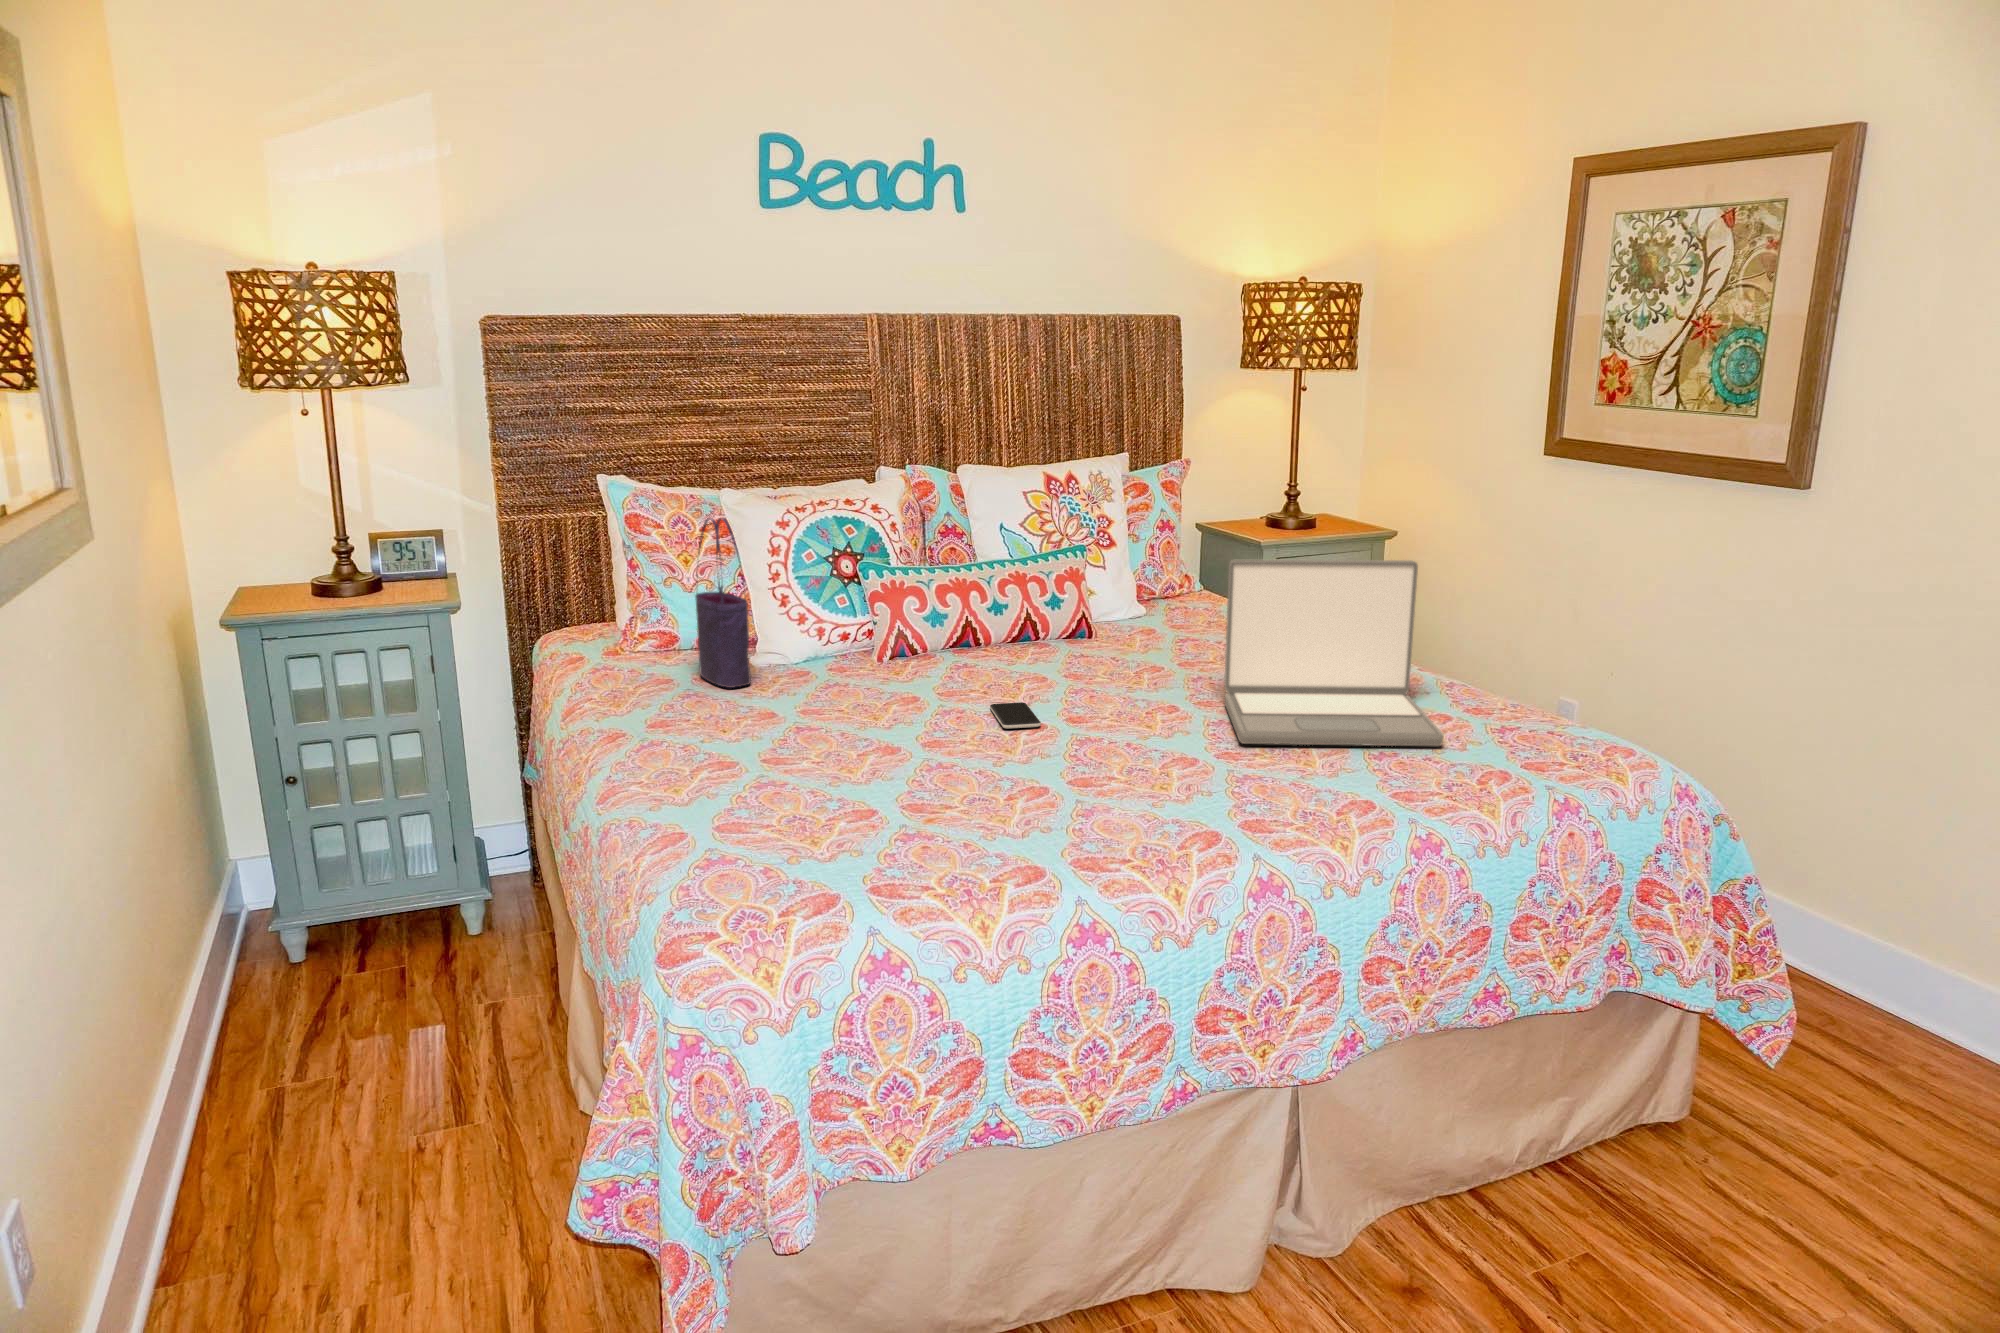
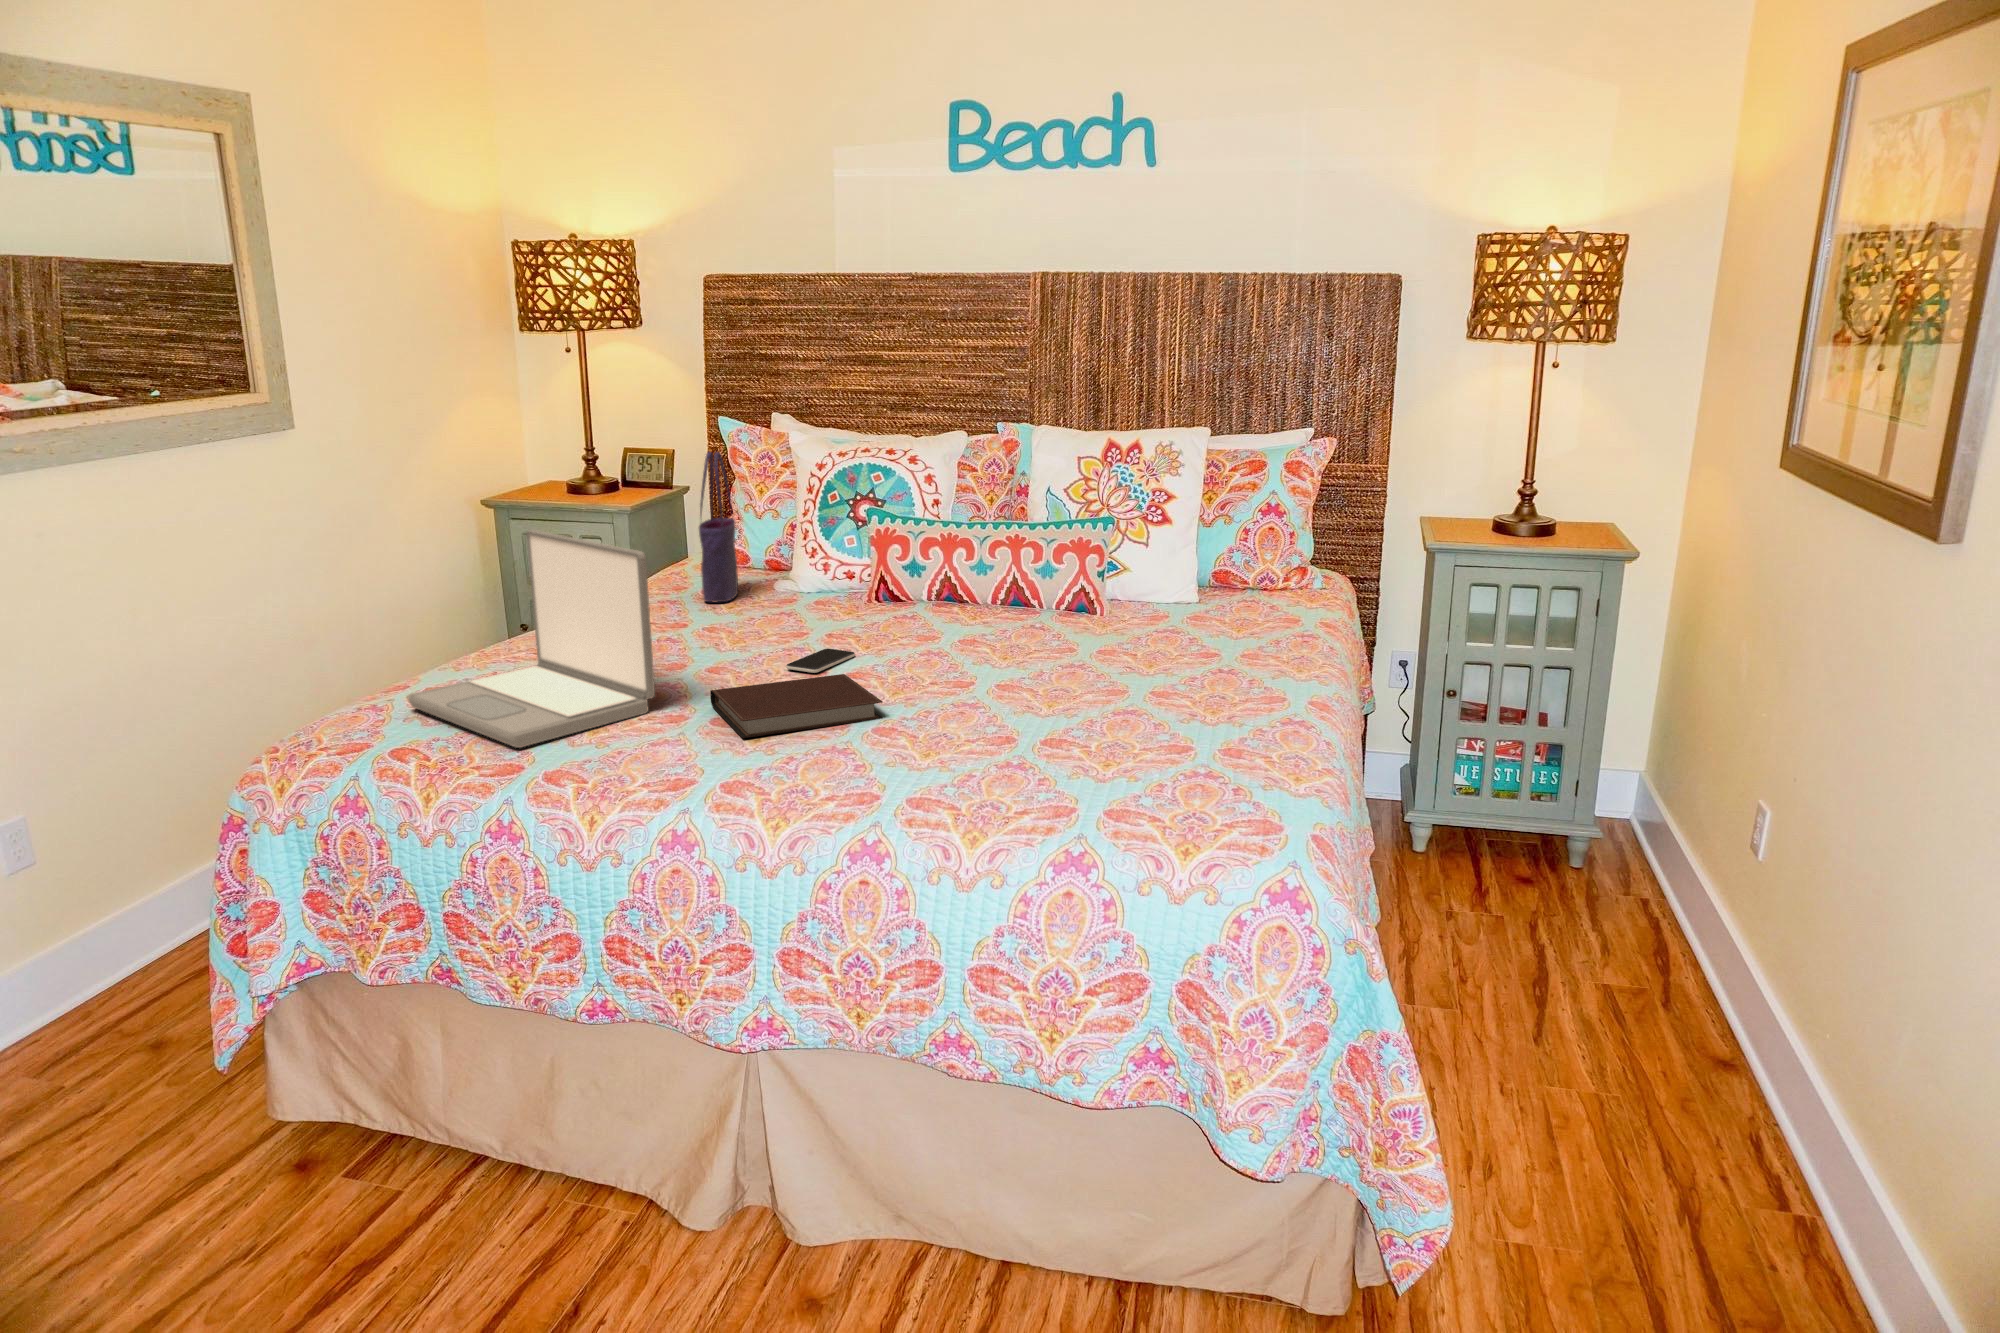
laptop: present [1224,559,1444,746] -> present [408,530,655,748]
notebook: none [1038,719,1202,790] -> present [710,674,883,738]

